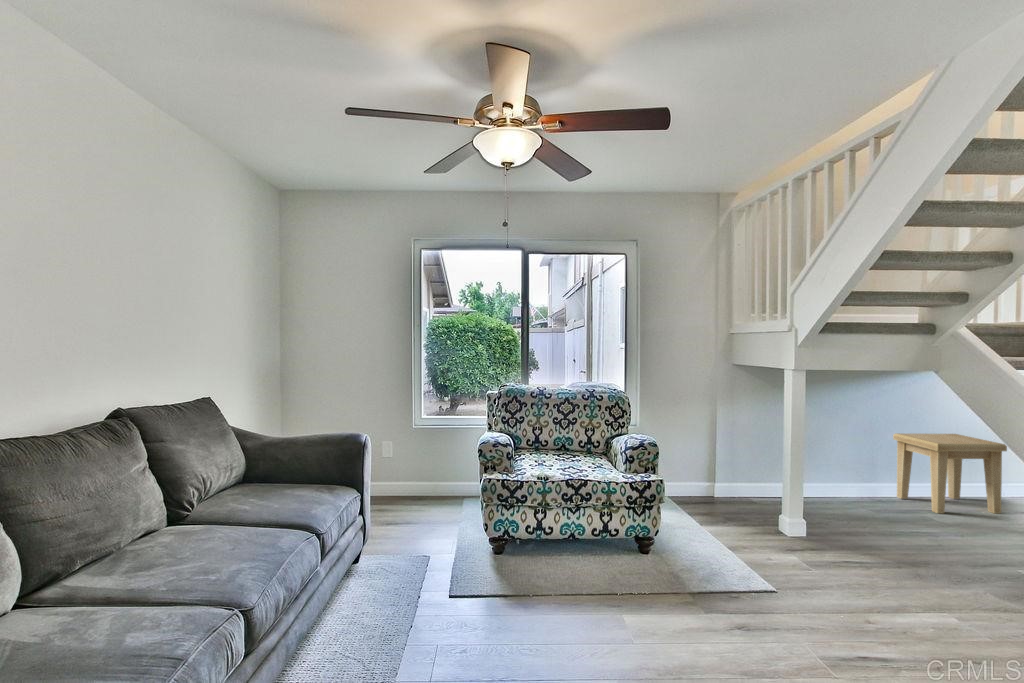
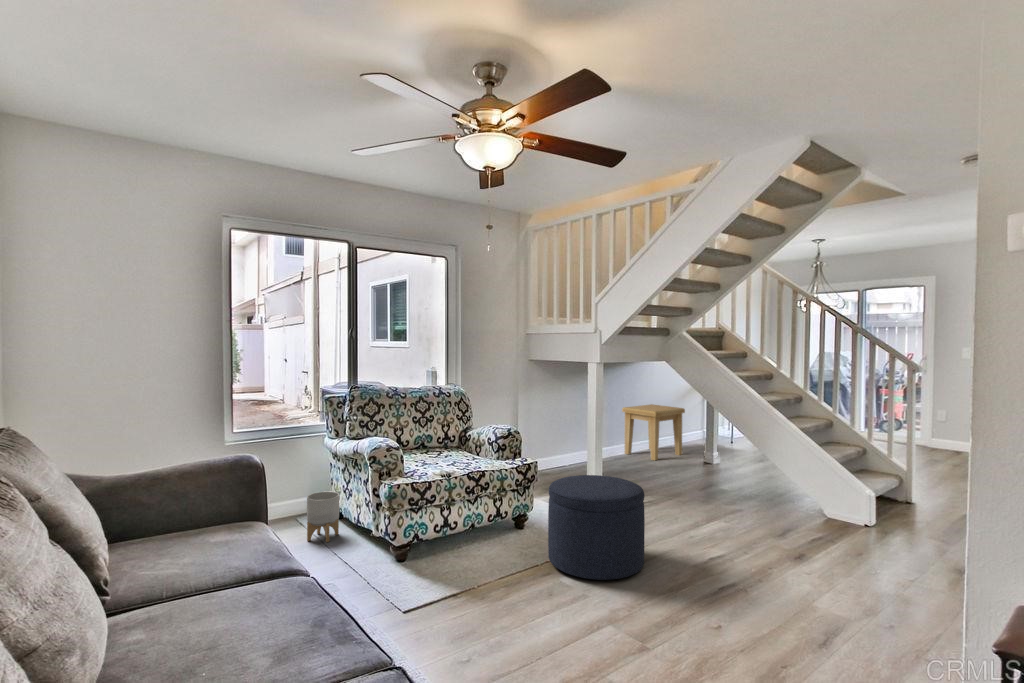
planter: none [451,477,479,522] -> present [307,491,339,542]
ottoman: none [621,502,742,636] -> present [548,475,645,580]

